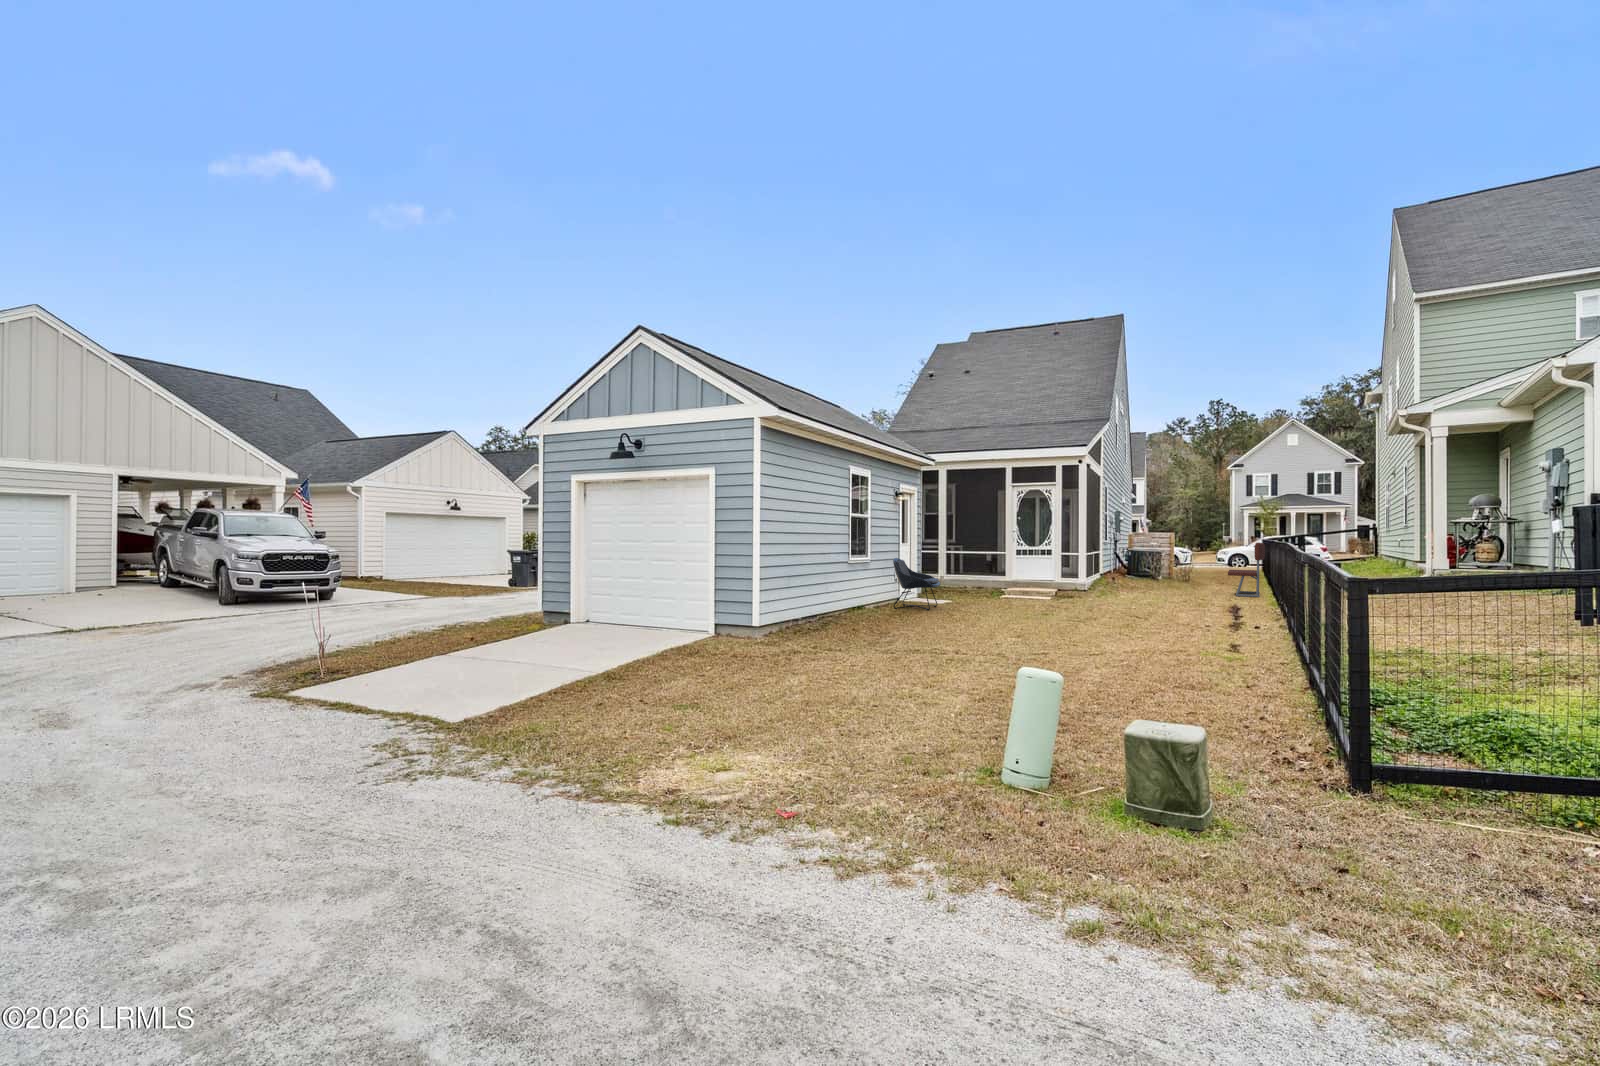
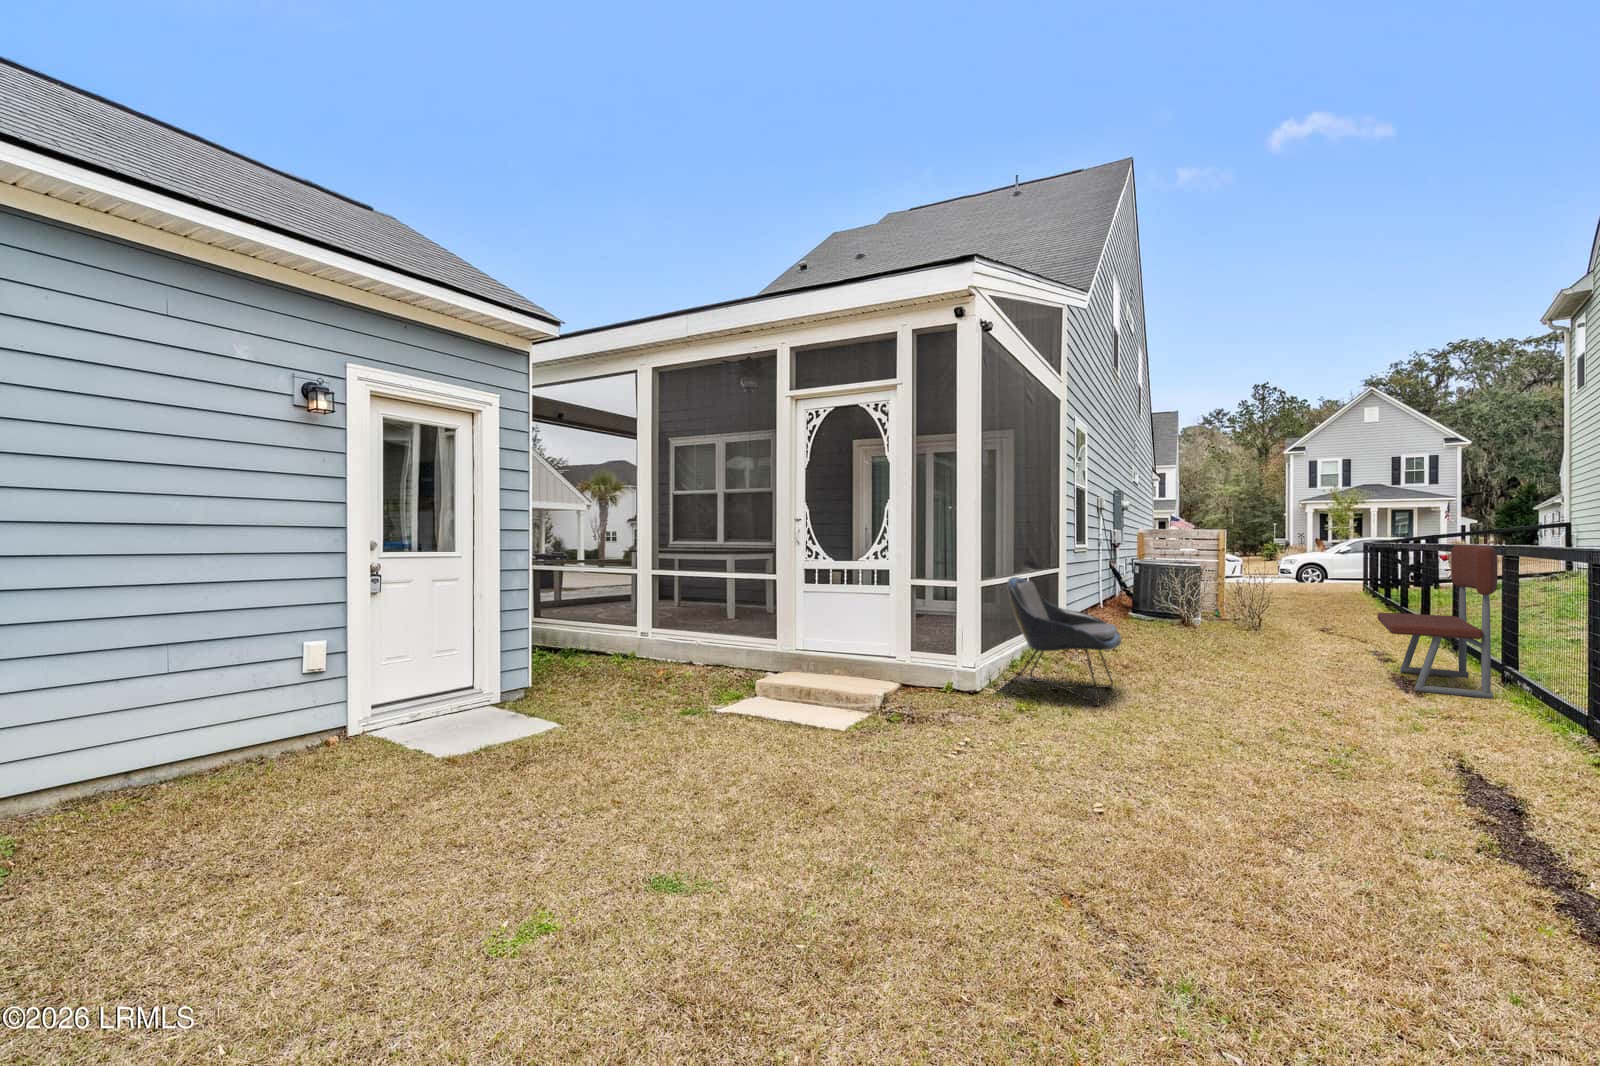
lounge chair: present [893,558,941,611] -> present [1007,577,1122,706]

